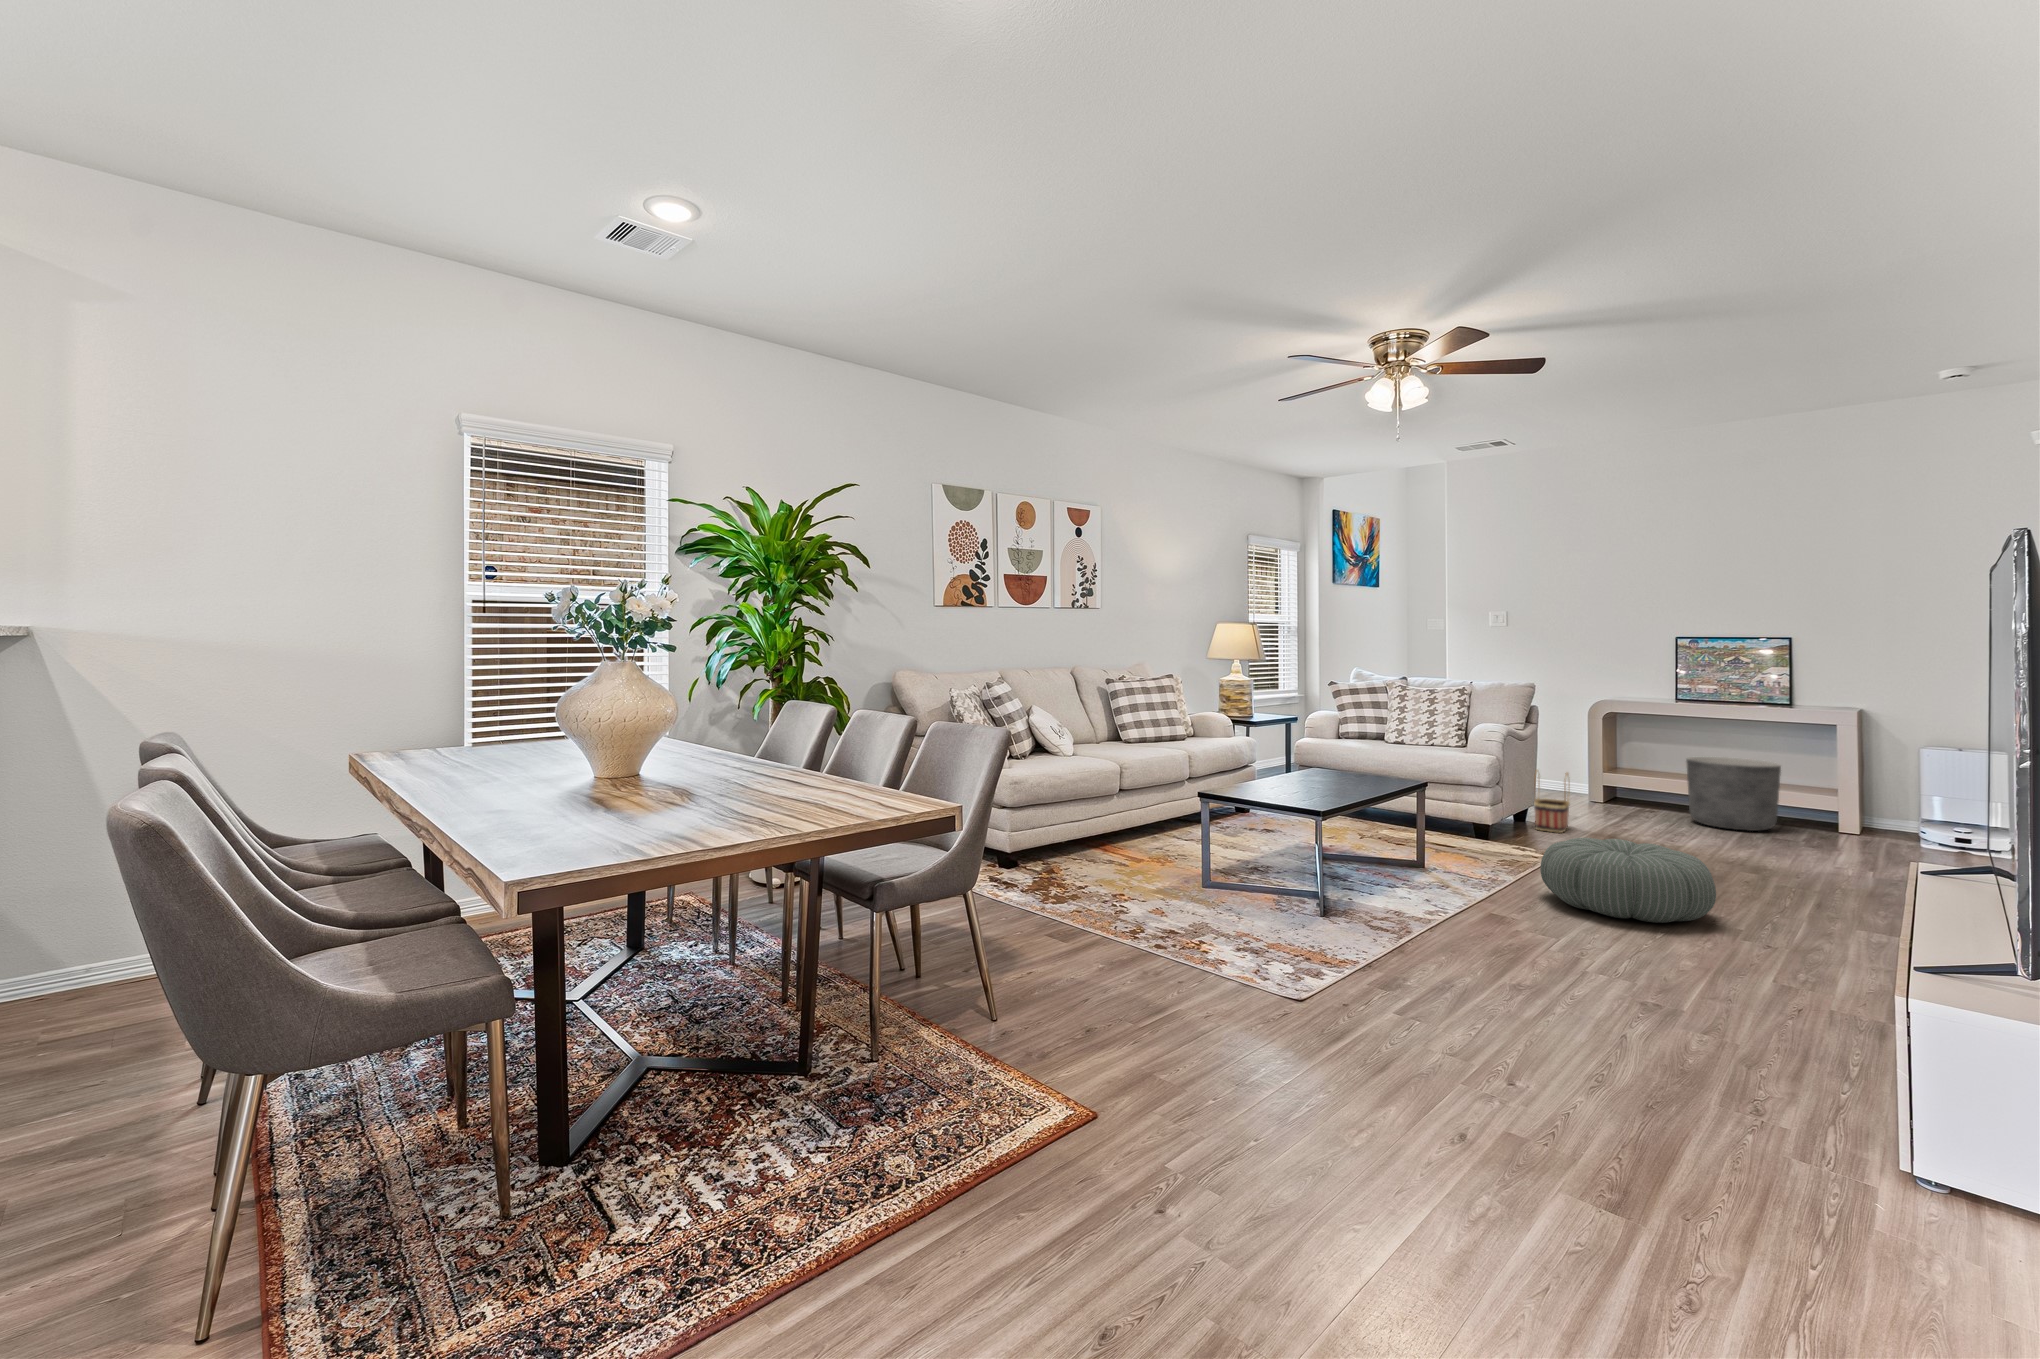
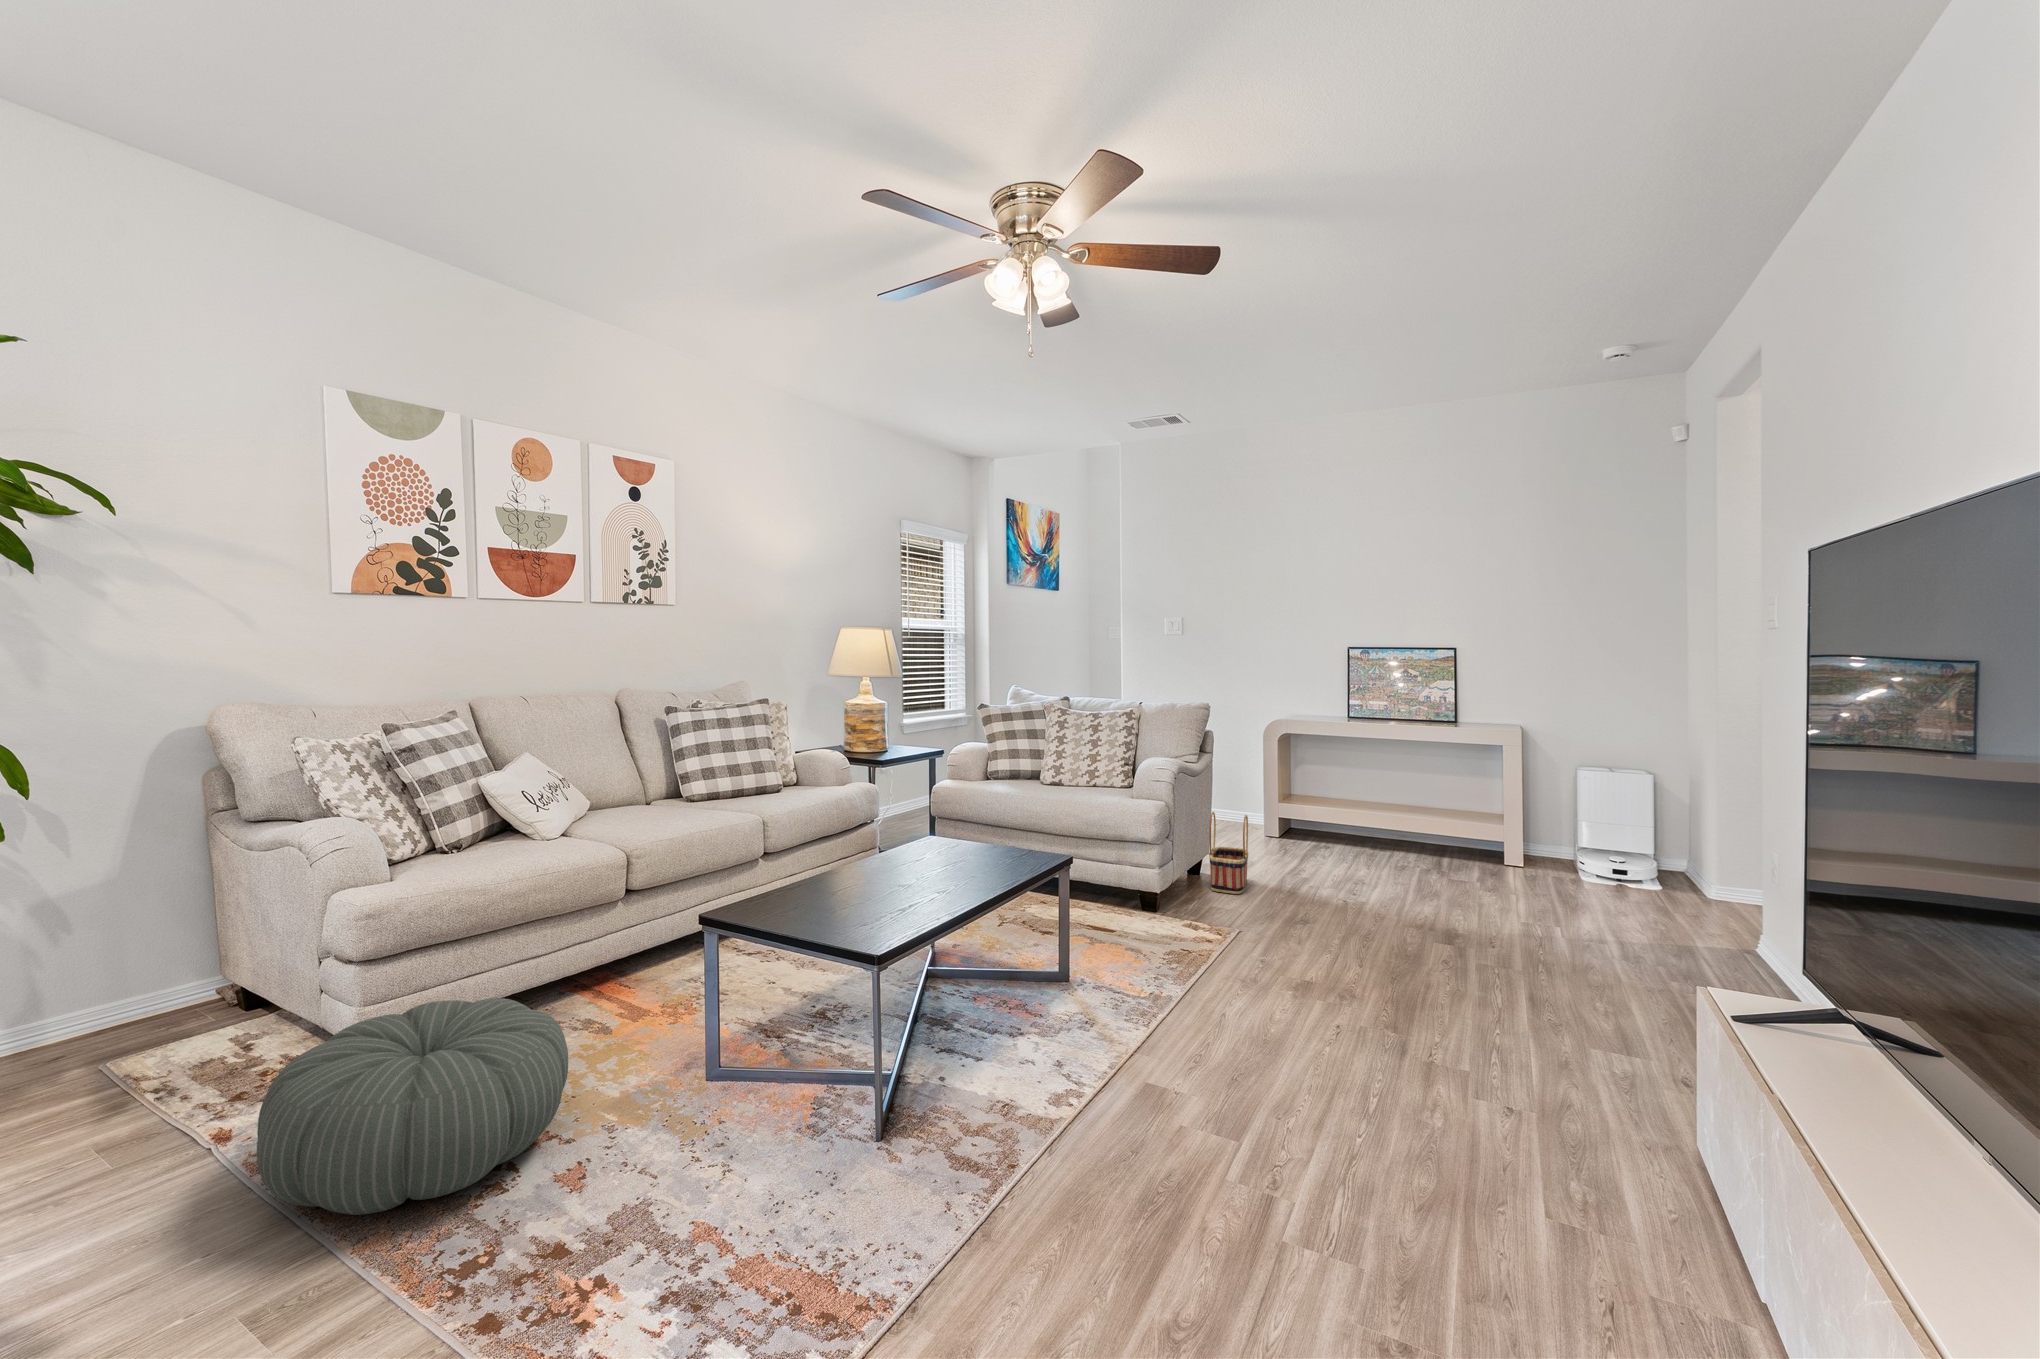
planter: present [1686,756,1781,831] -> none [1364,783,1458,872]
pouf: present [1540,838,1716,923] -> present [257,998,568,1215]

